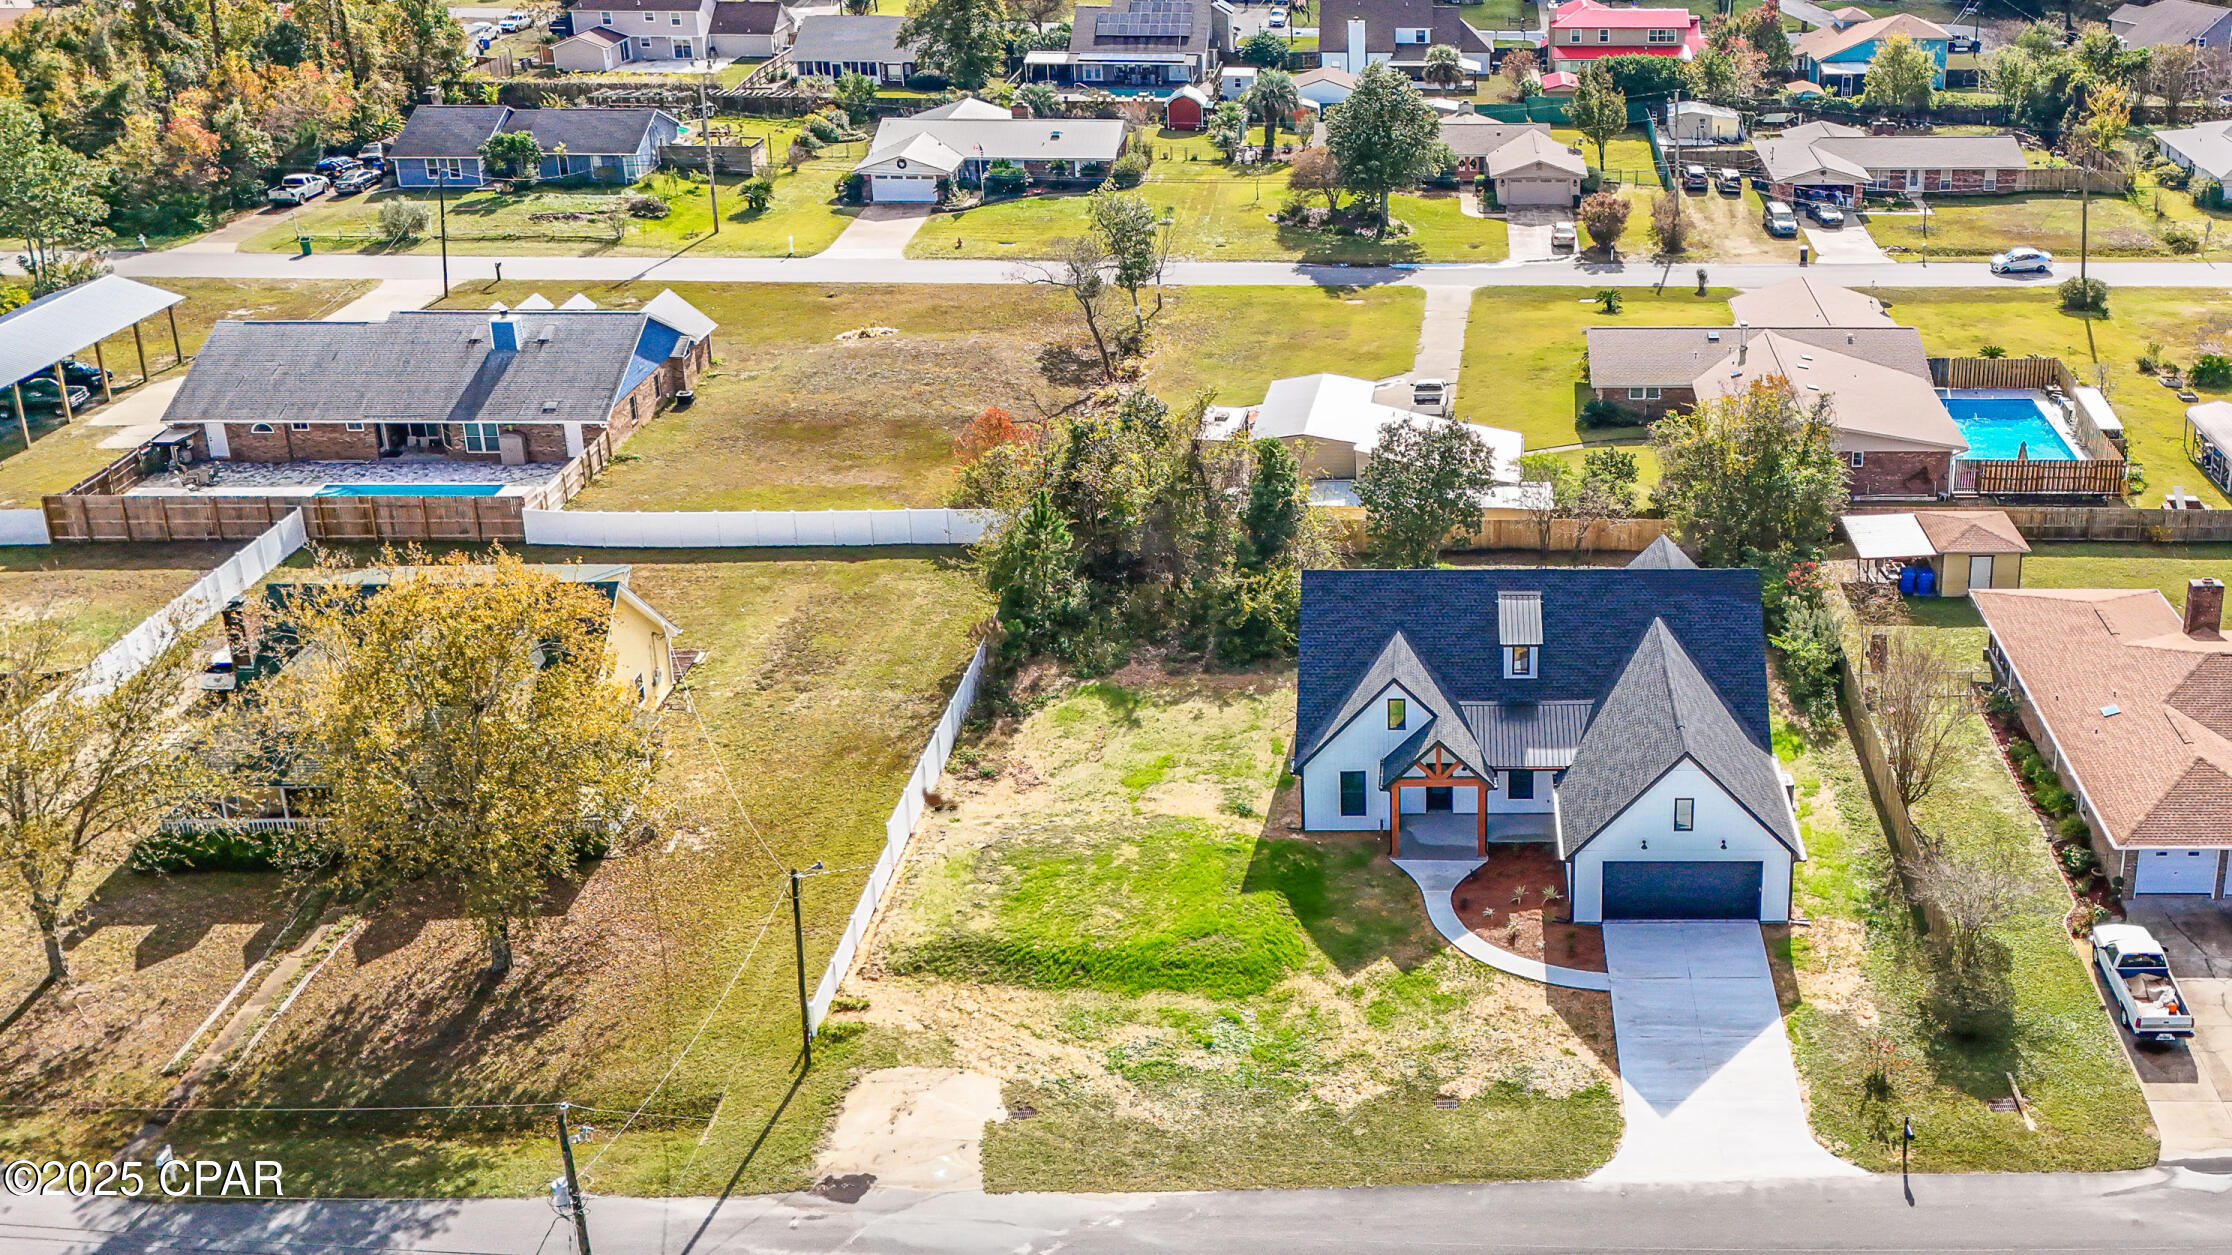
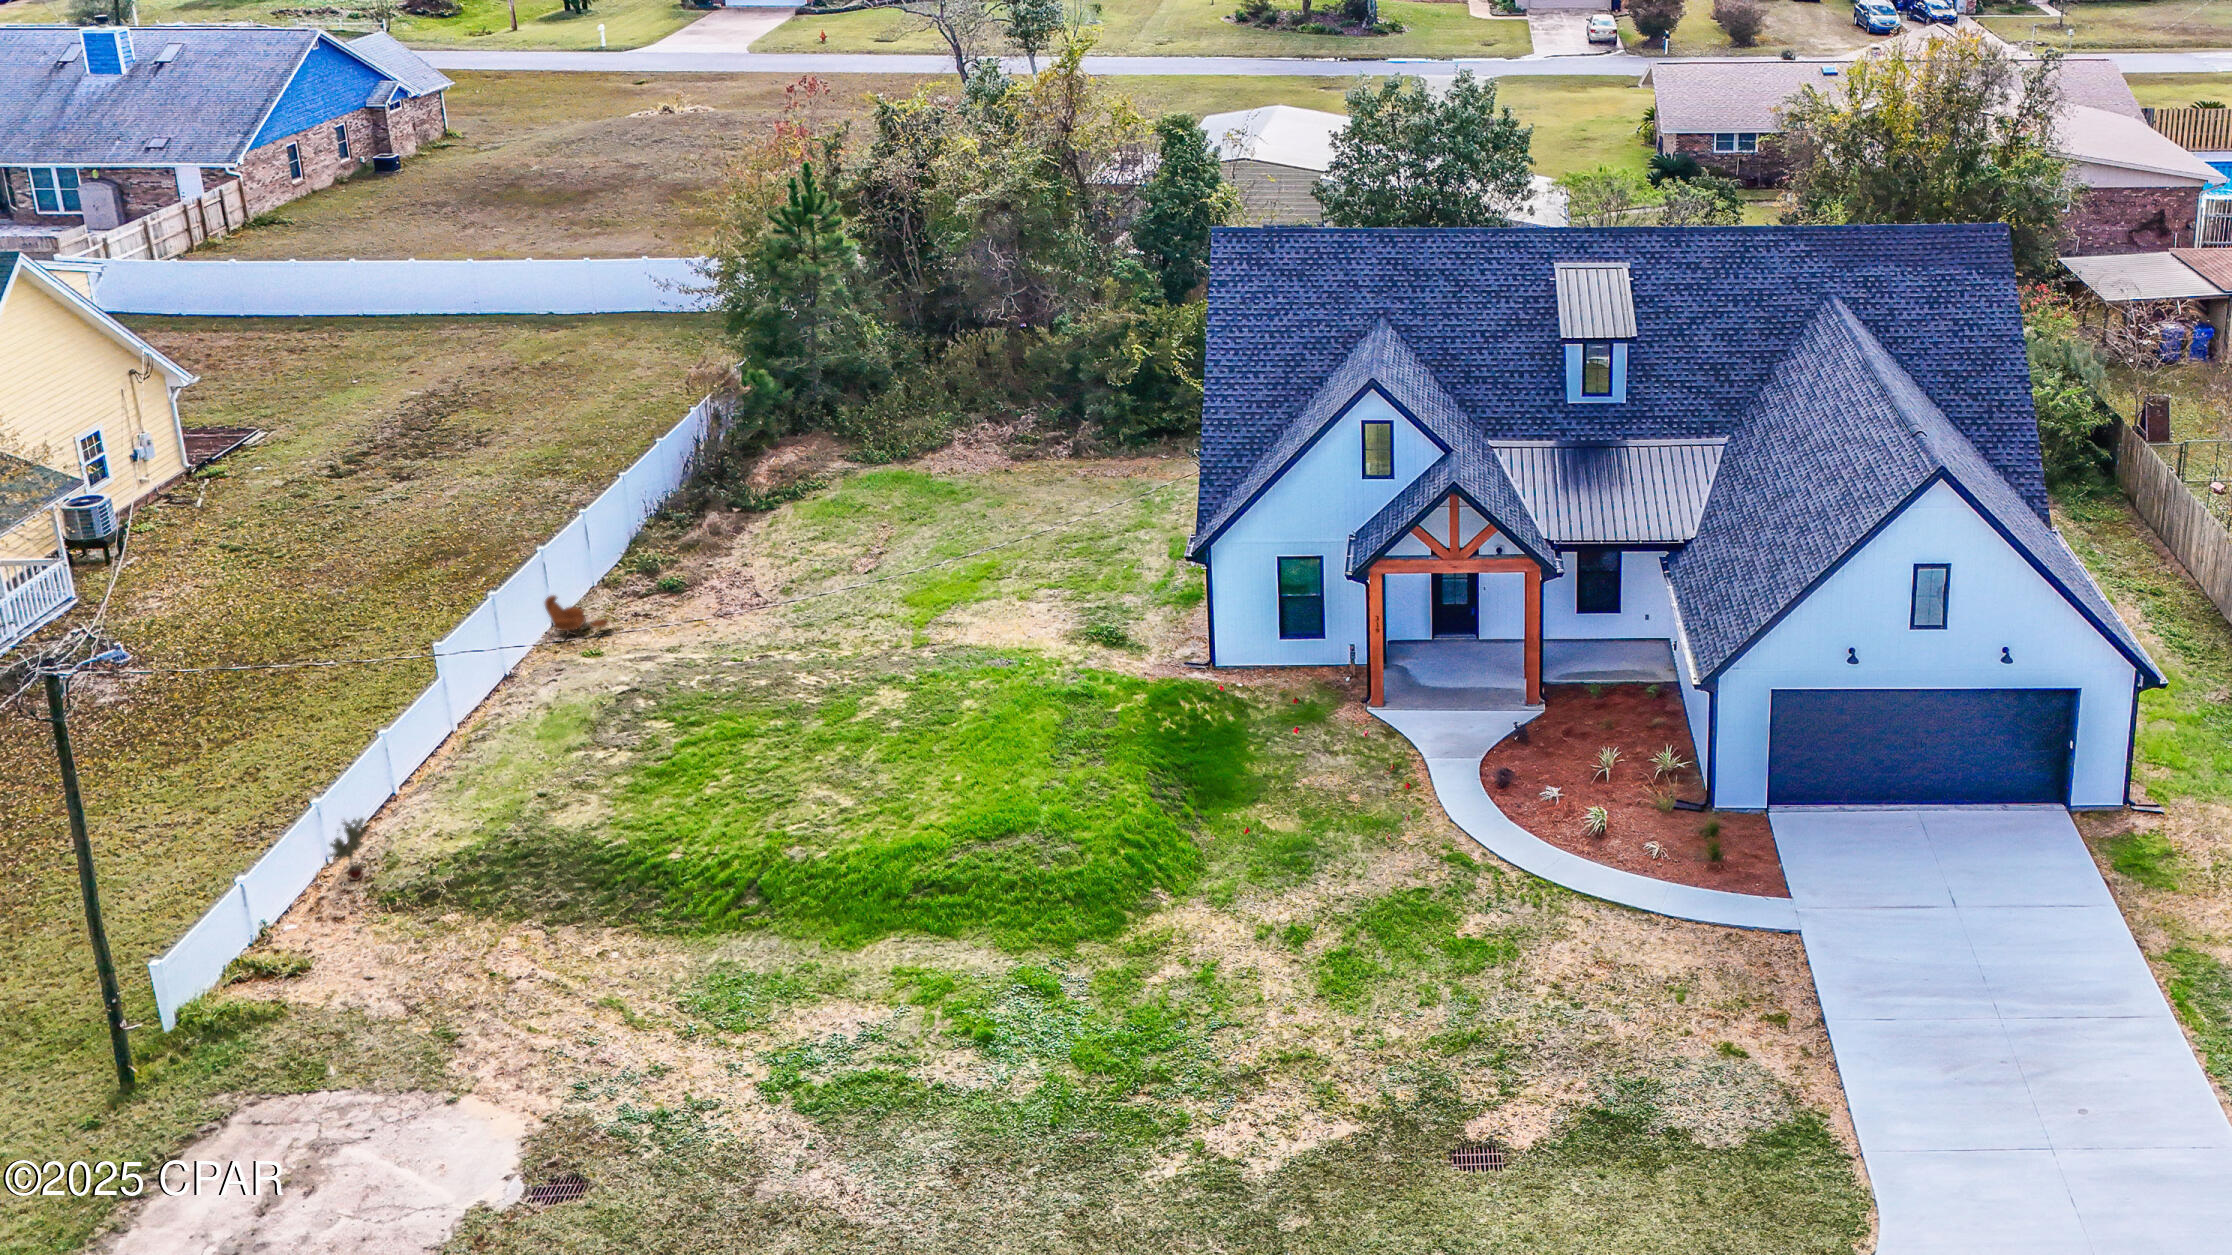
potted tree: none [863,927,880,960] -> present [328,818,367,880]

